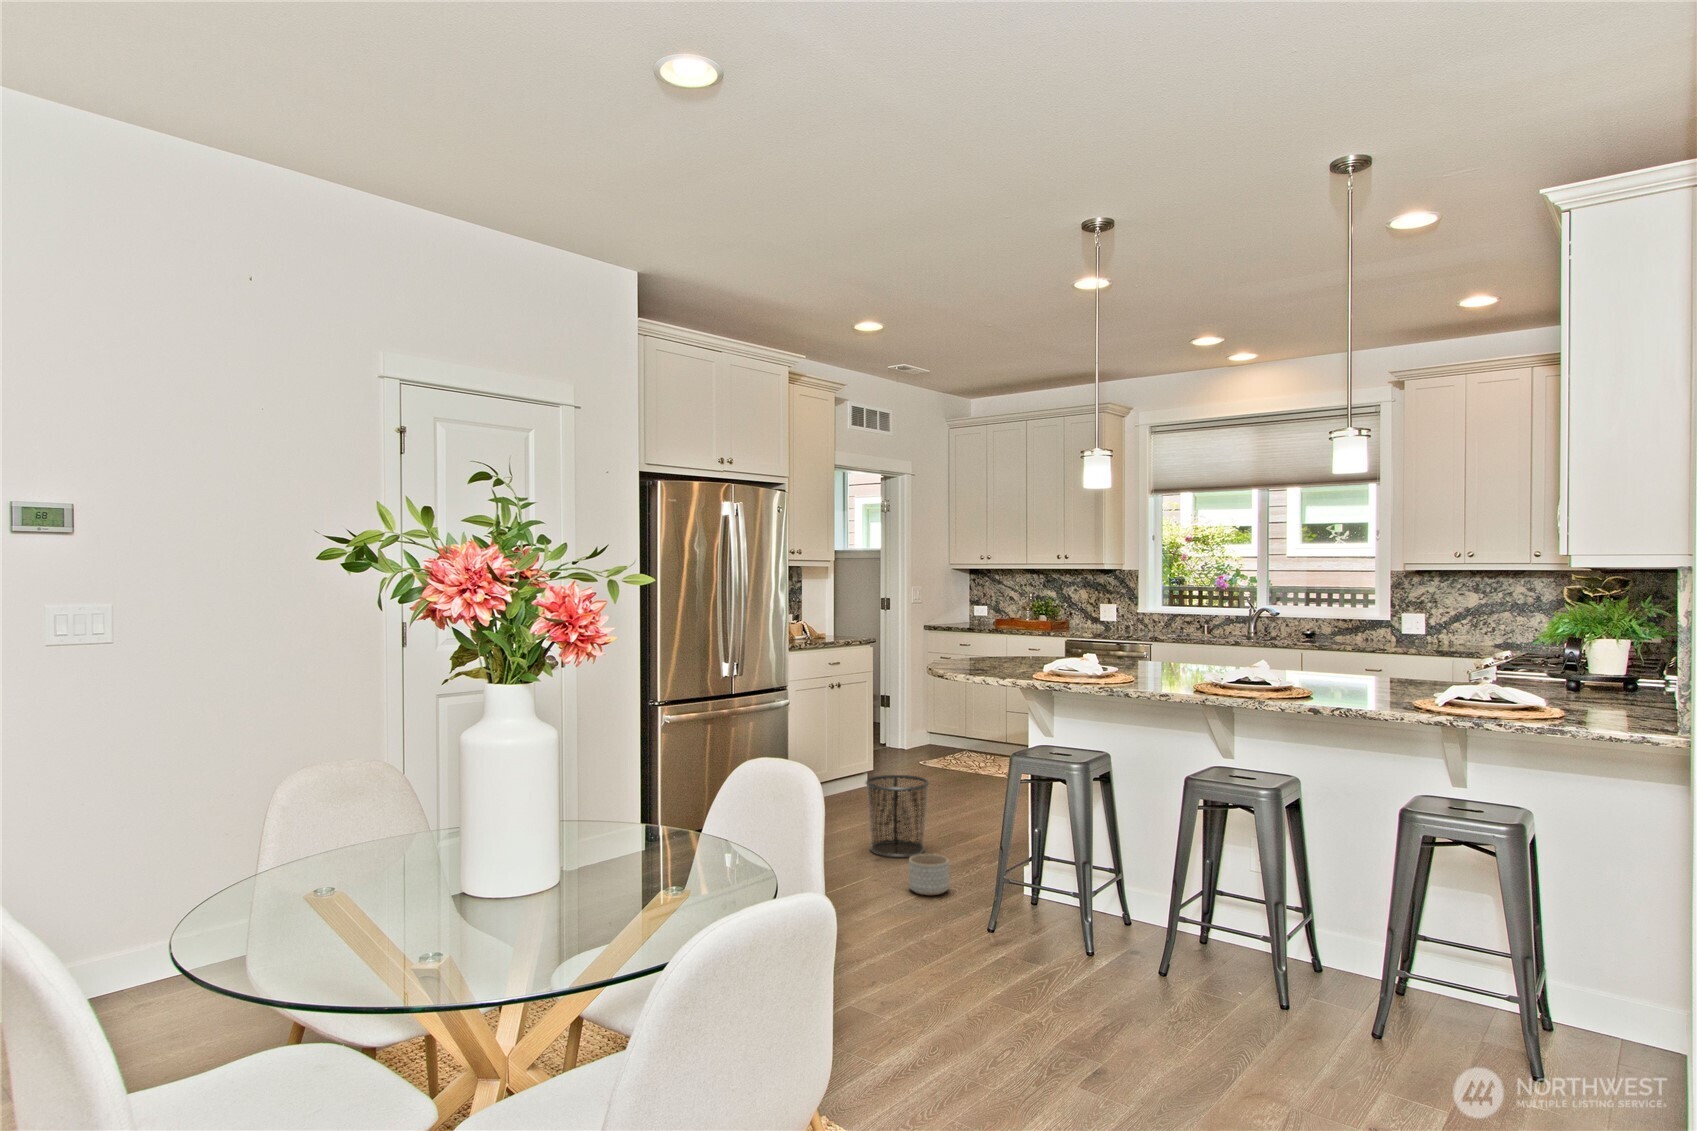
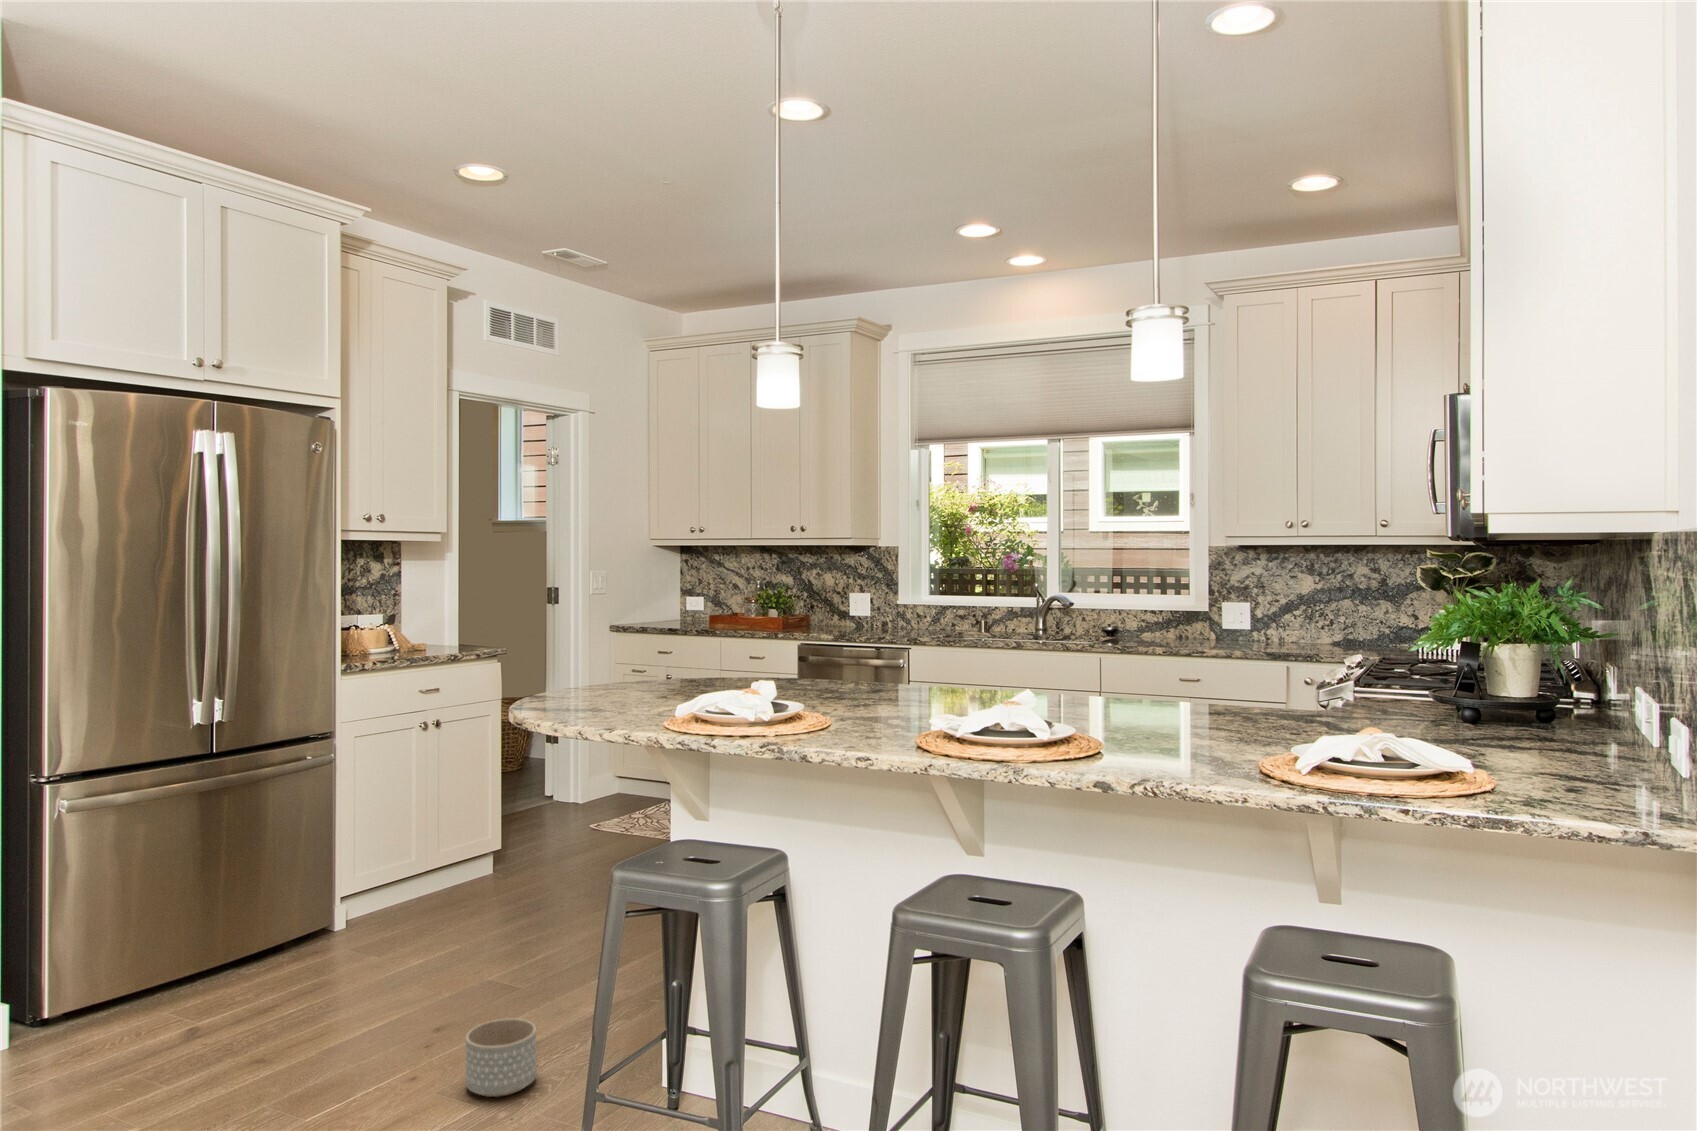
waste bin: present [866,775,929,858] -> none [432,870,540,1011]

